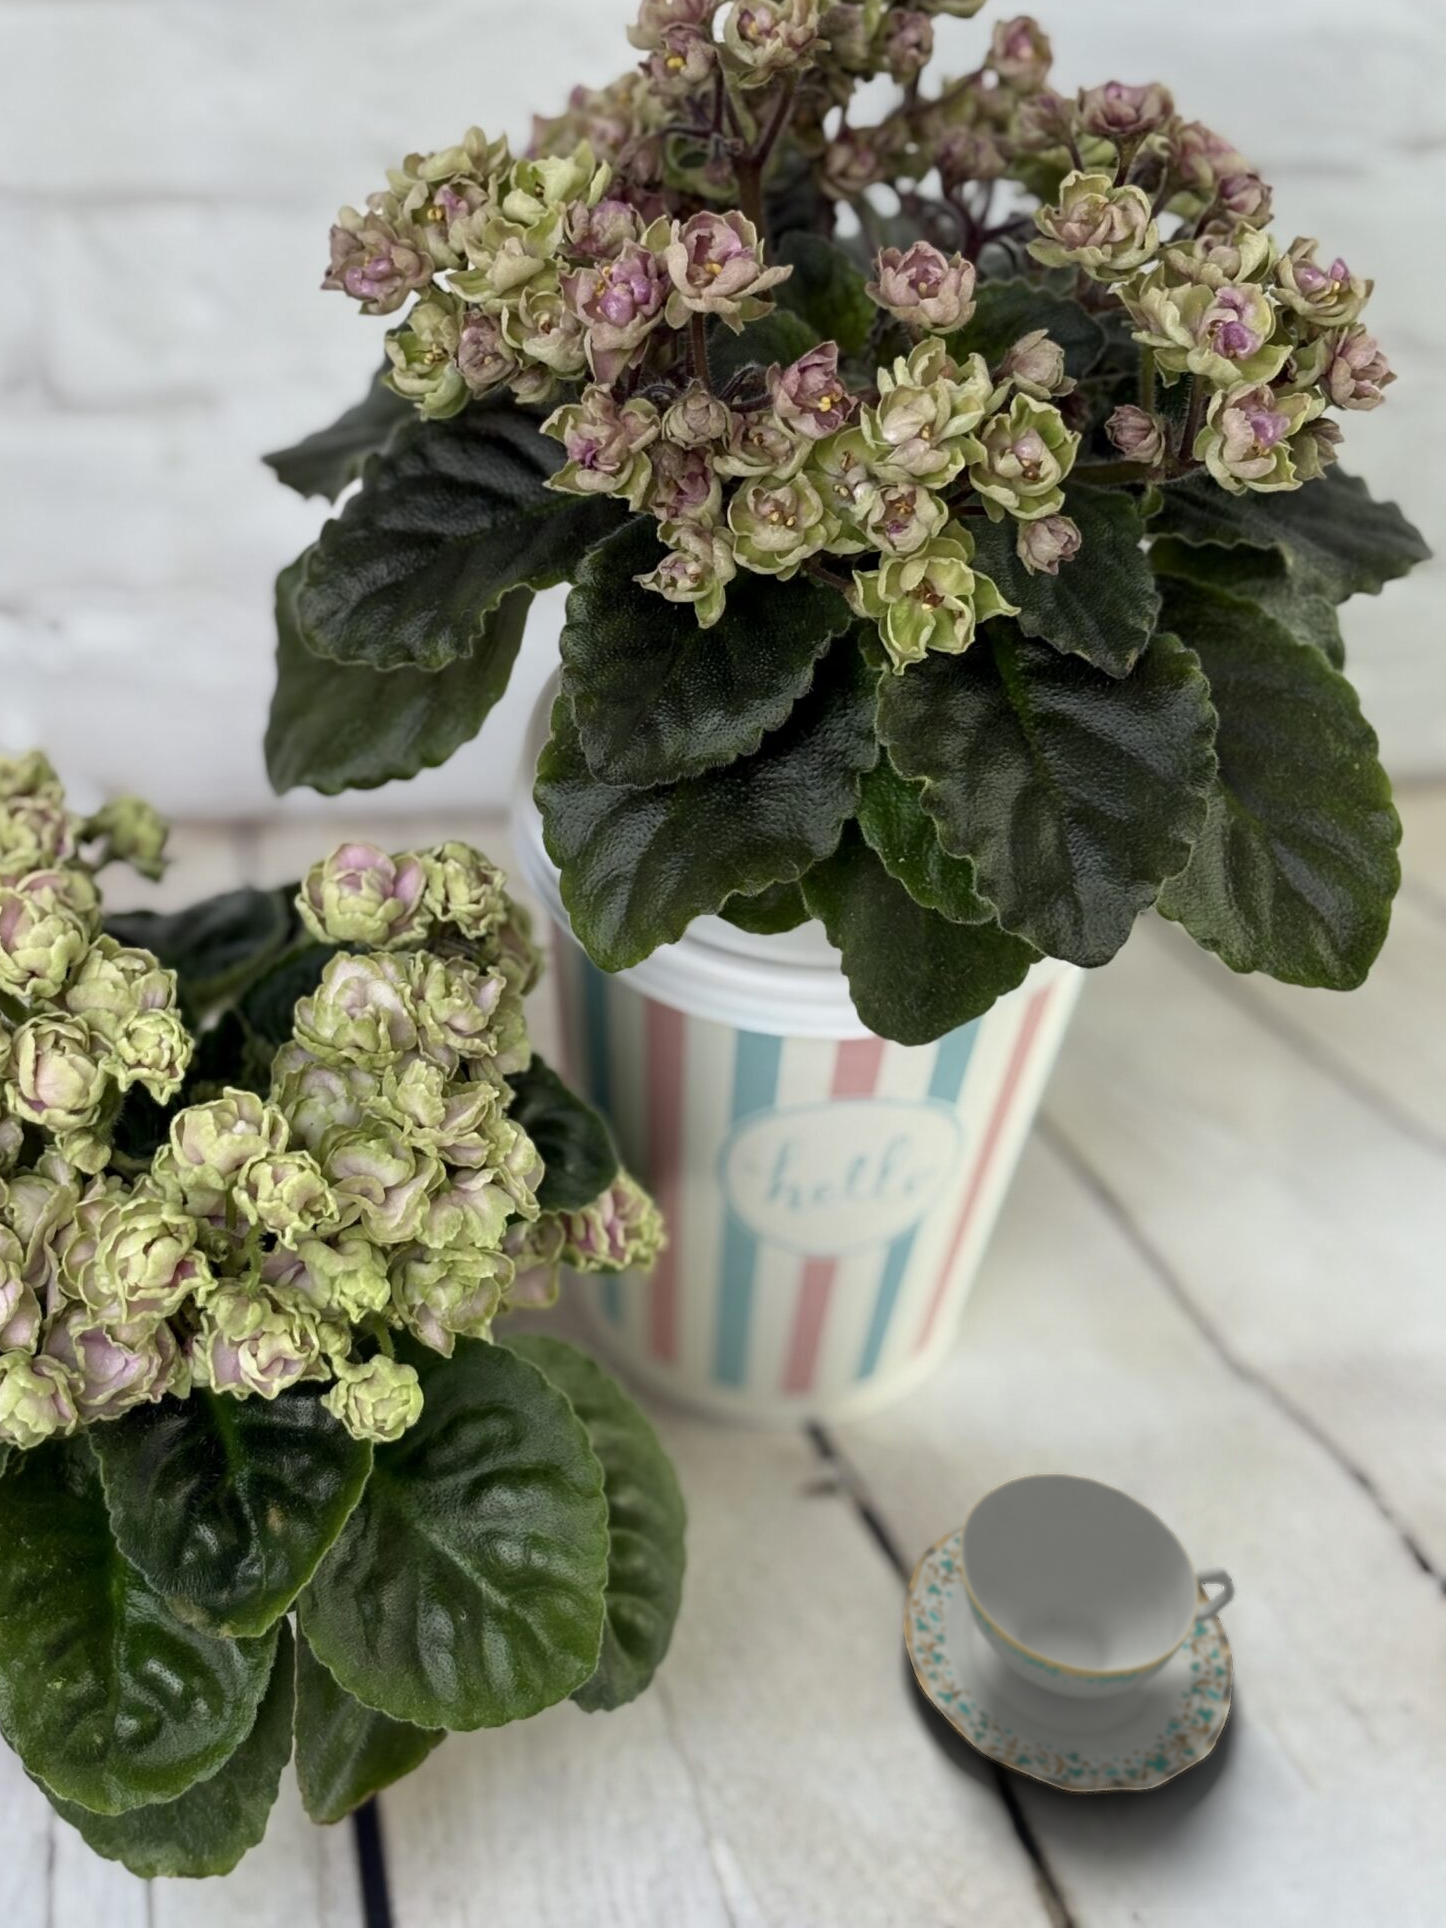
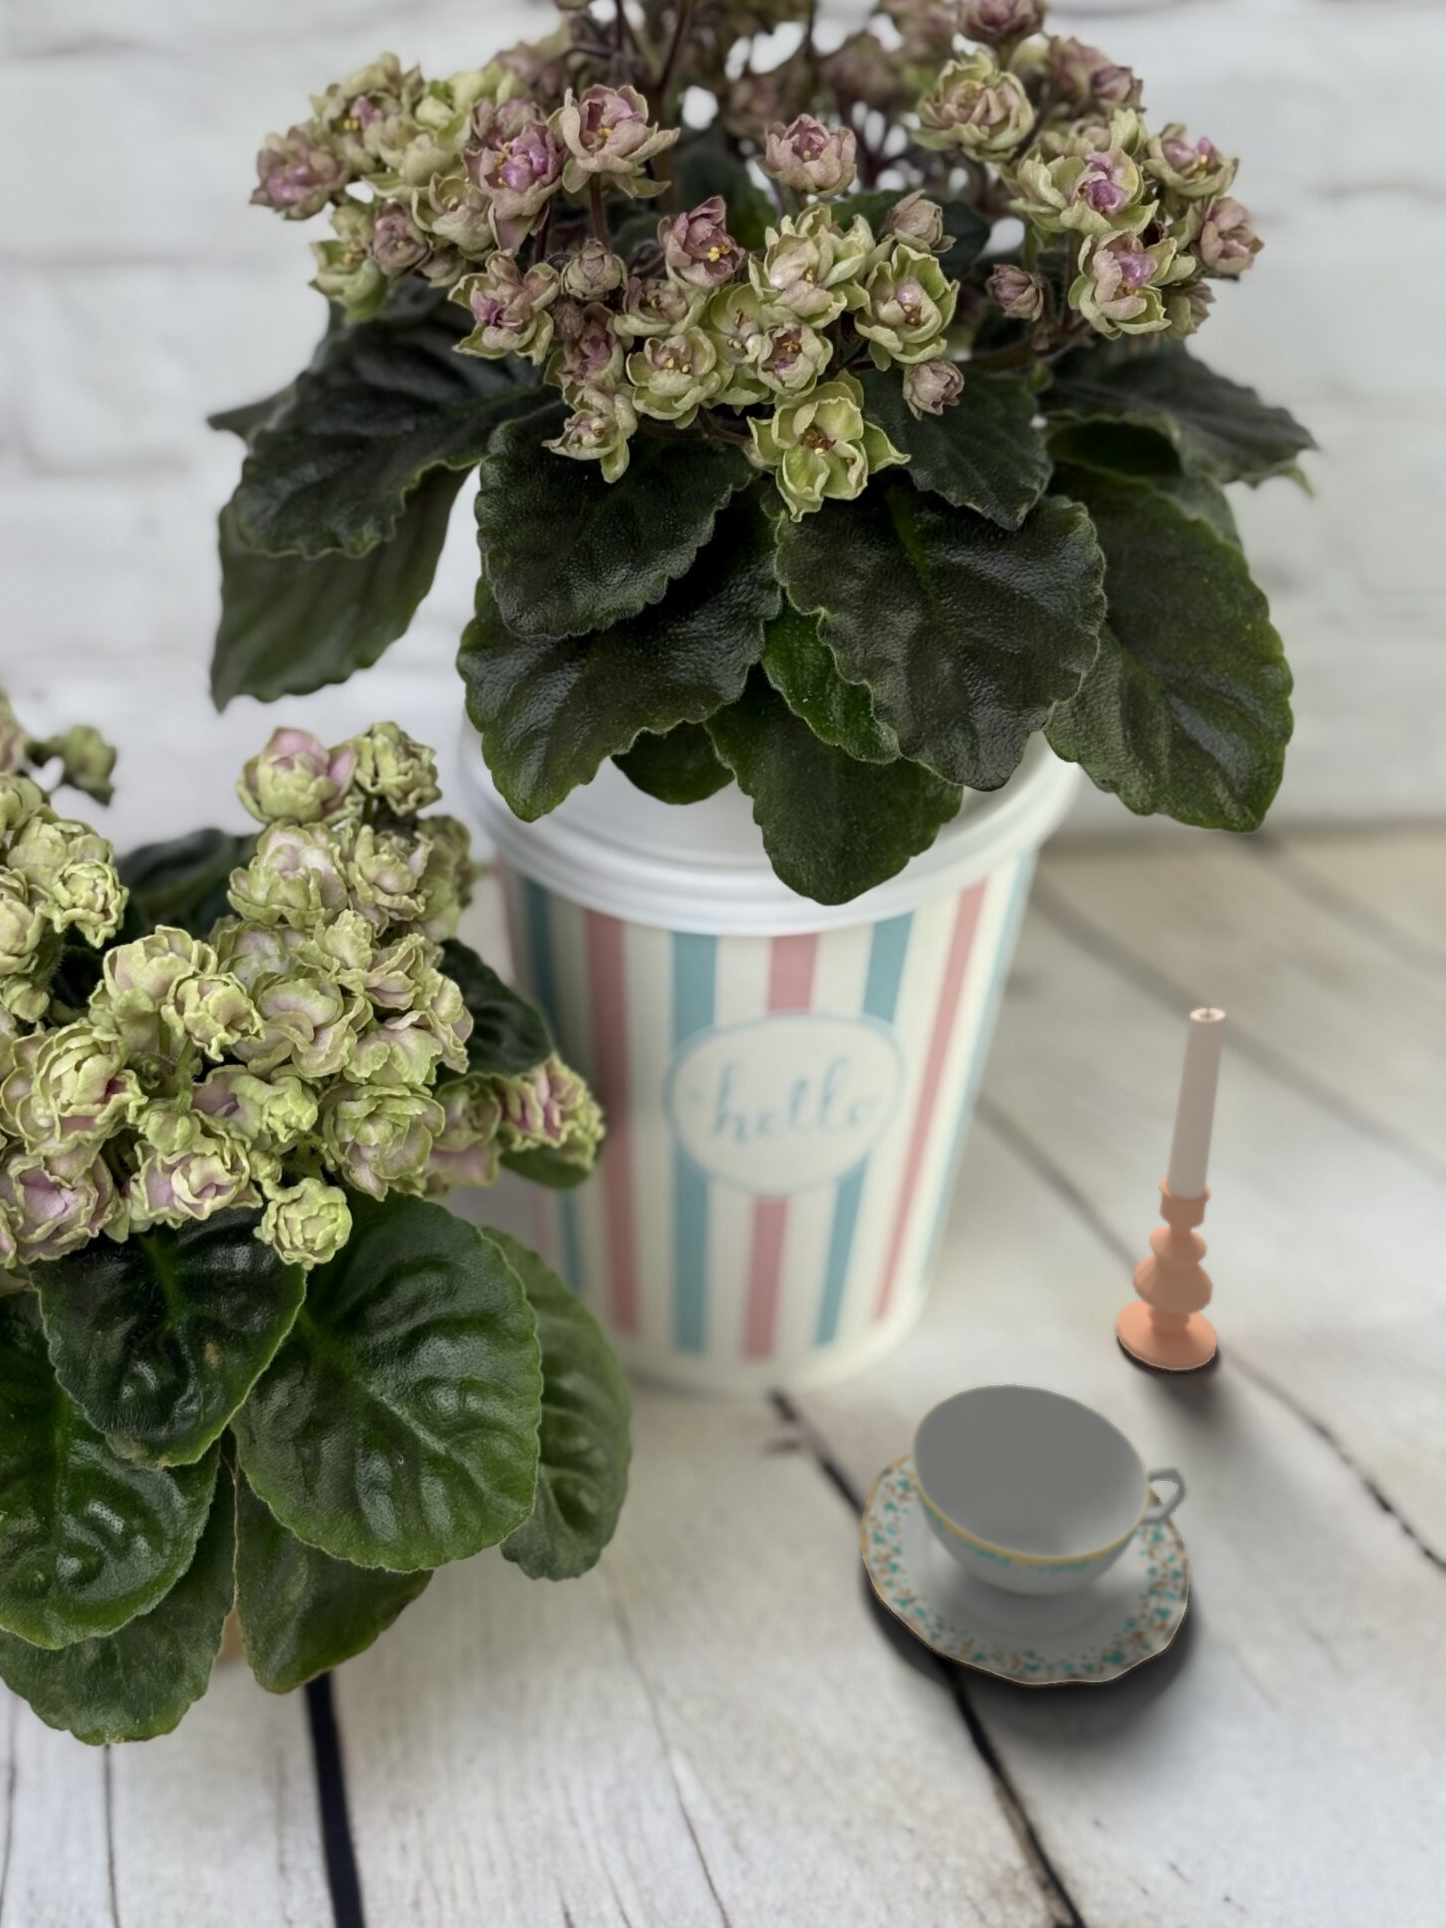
candle: none [1158,1095,1292,1438] -> present [1116,1007,1225,1370]

